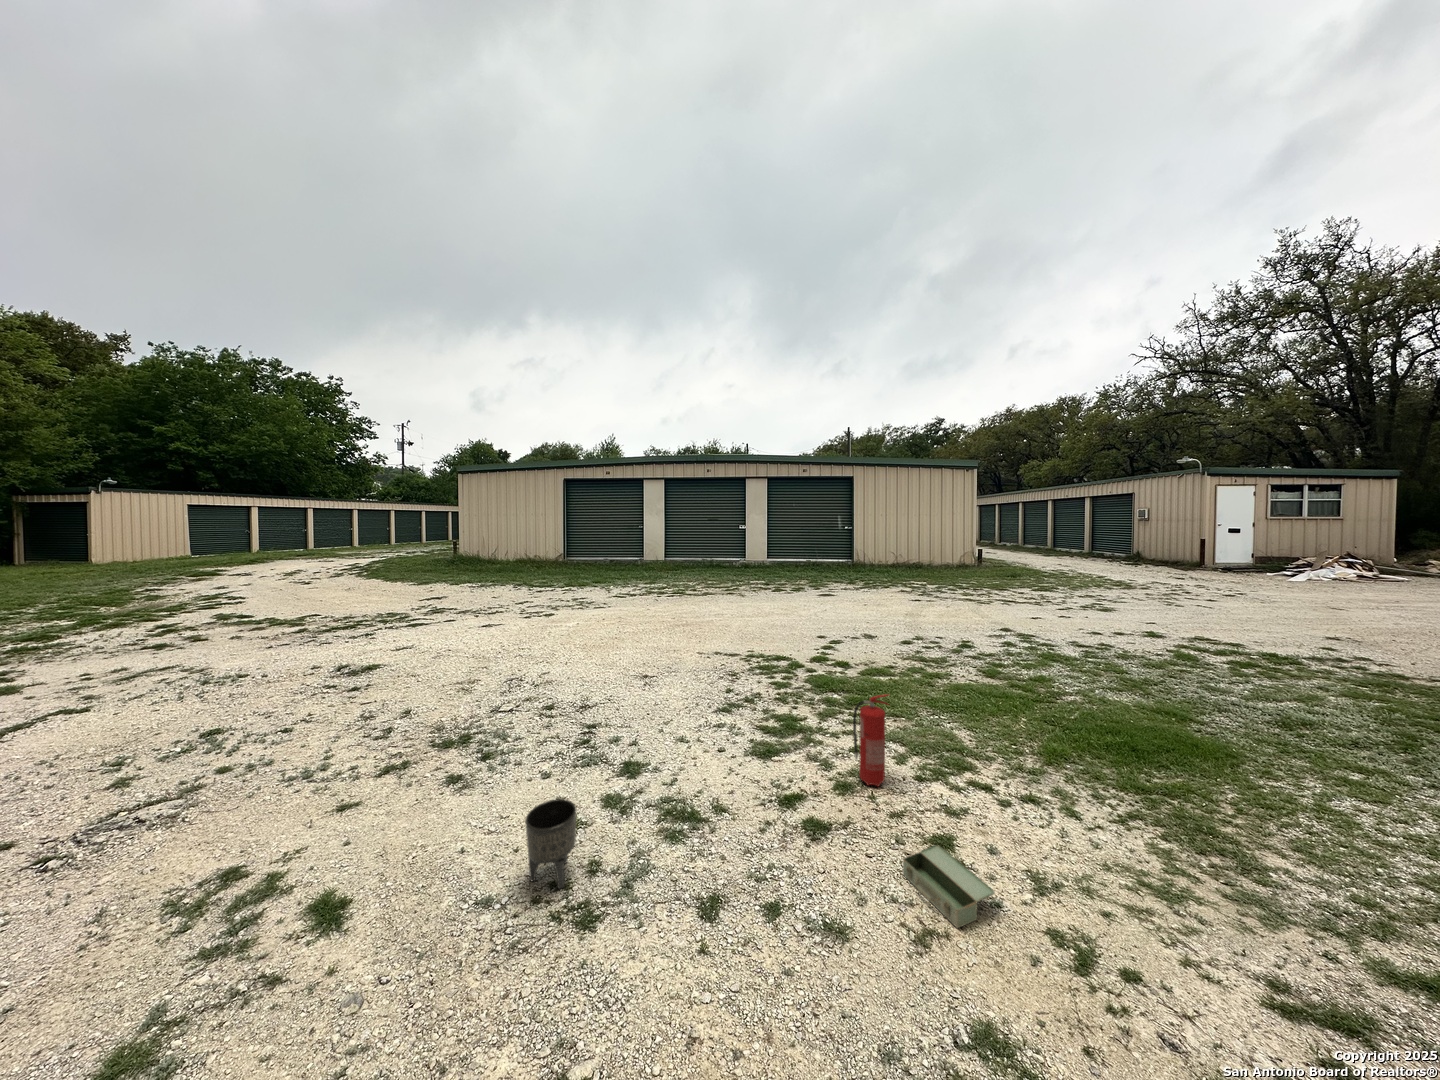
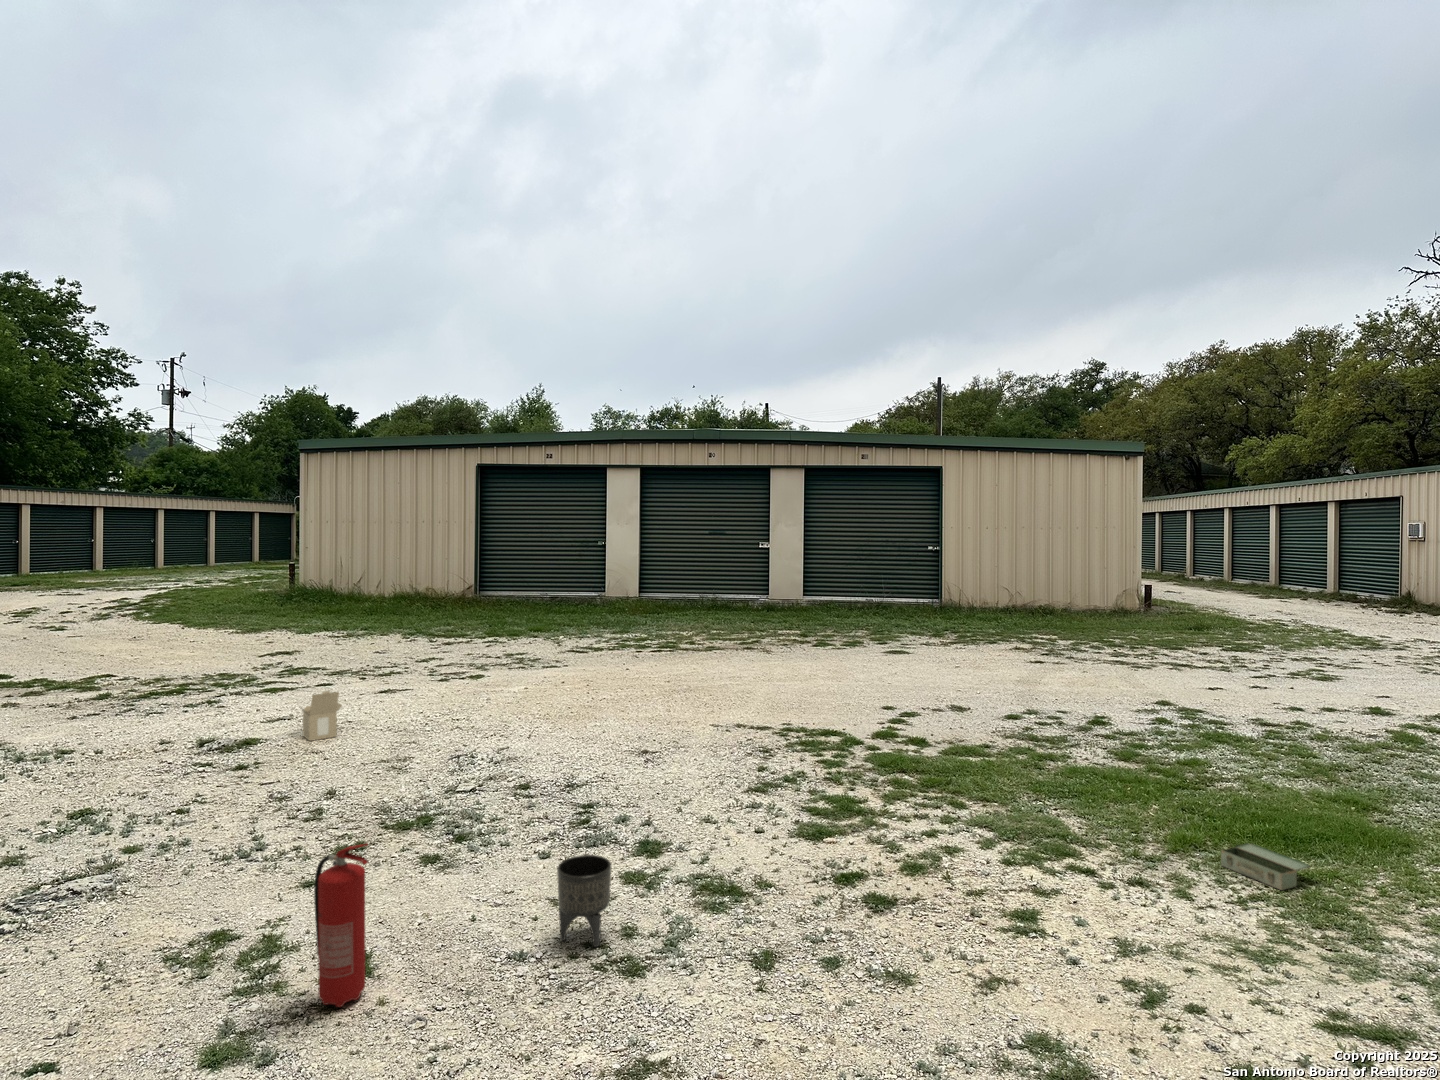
cardboard box: none [408,633,439,669] -> present [302,691,342,741]
fire extinguisher: present [853,694,889,786] -> present [314,844,368,1007]
toolbox: present [903,845,995,928] -> present [1221,843,1310,890]

